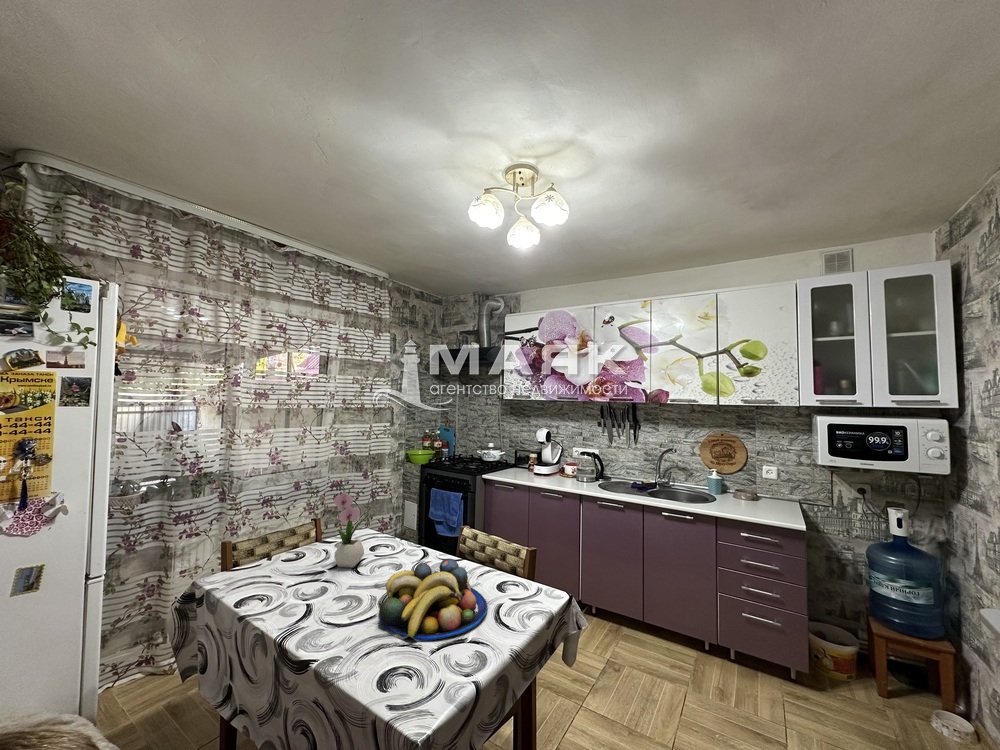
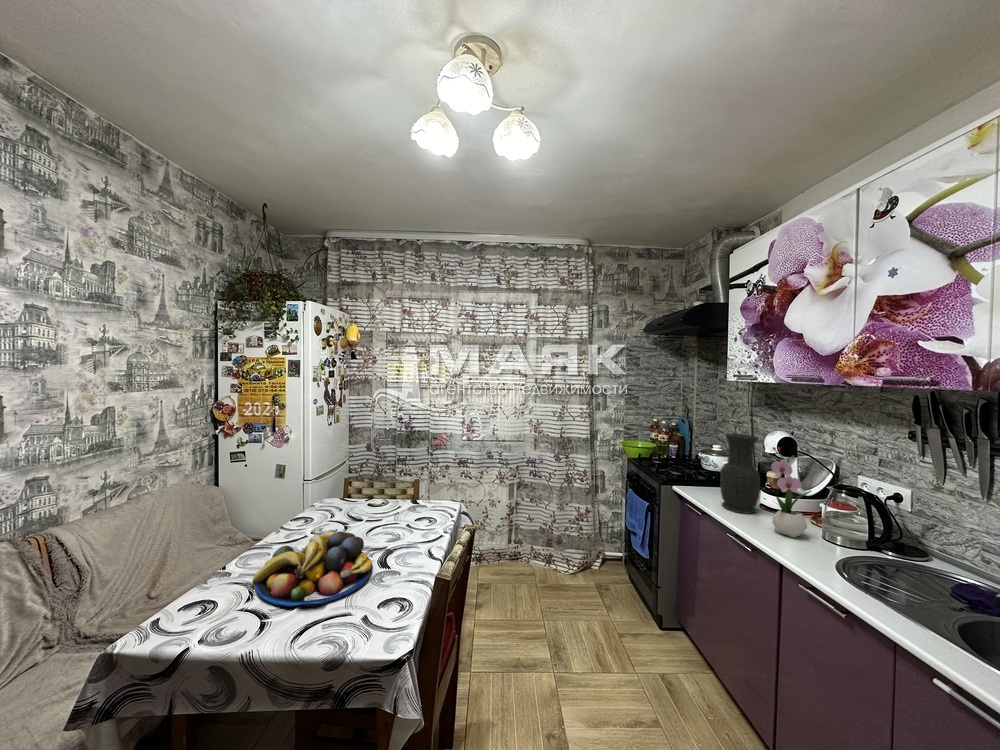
vase: none [525,433,545,481] -> present [720,434,760,514]
flower arrangement: present [334,479,368,568] -> present [771,447,811,538]

